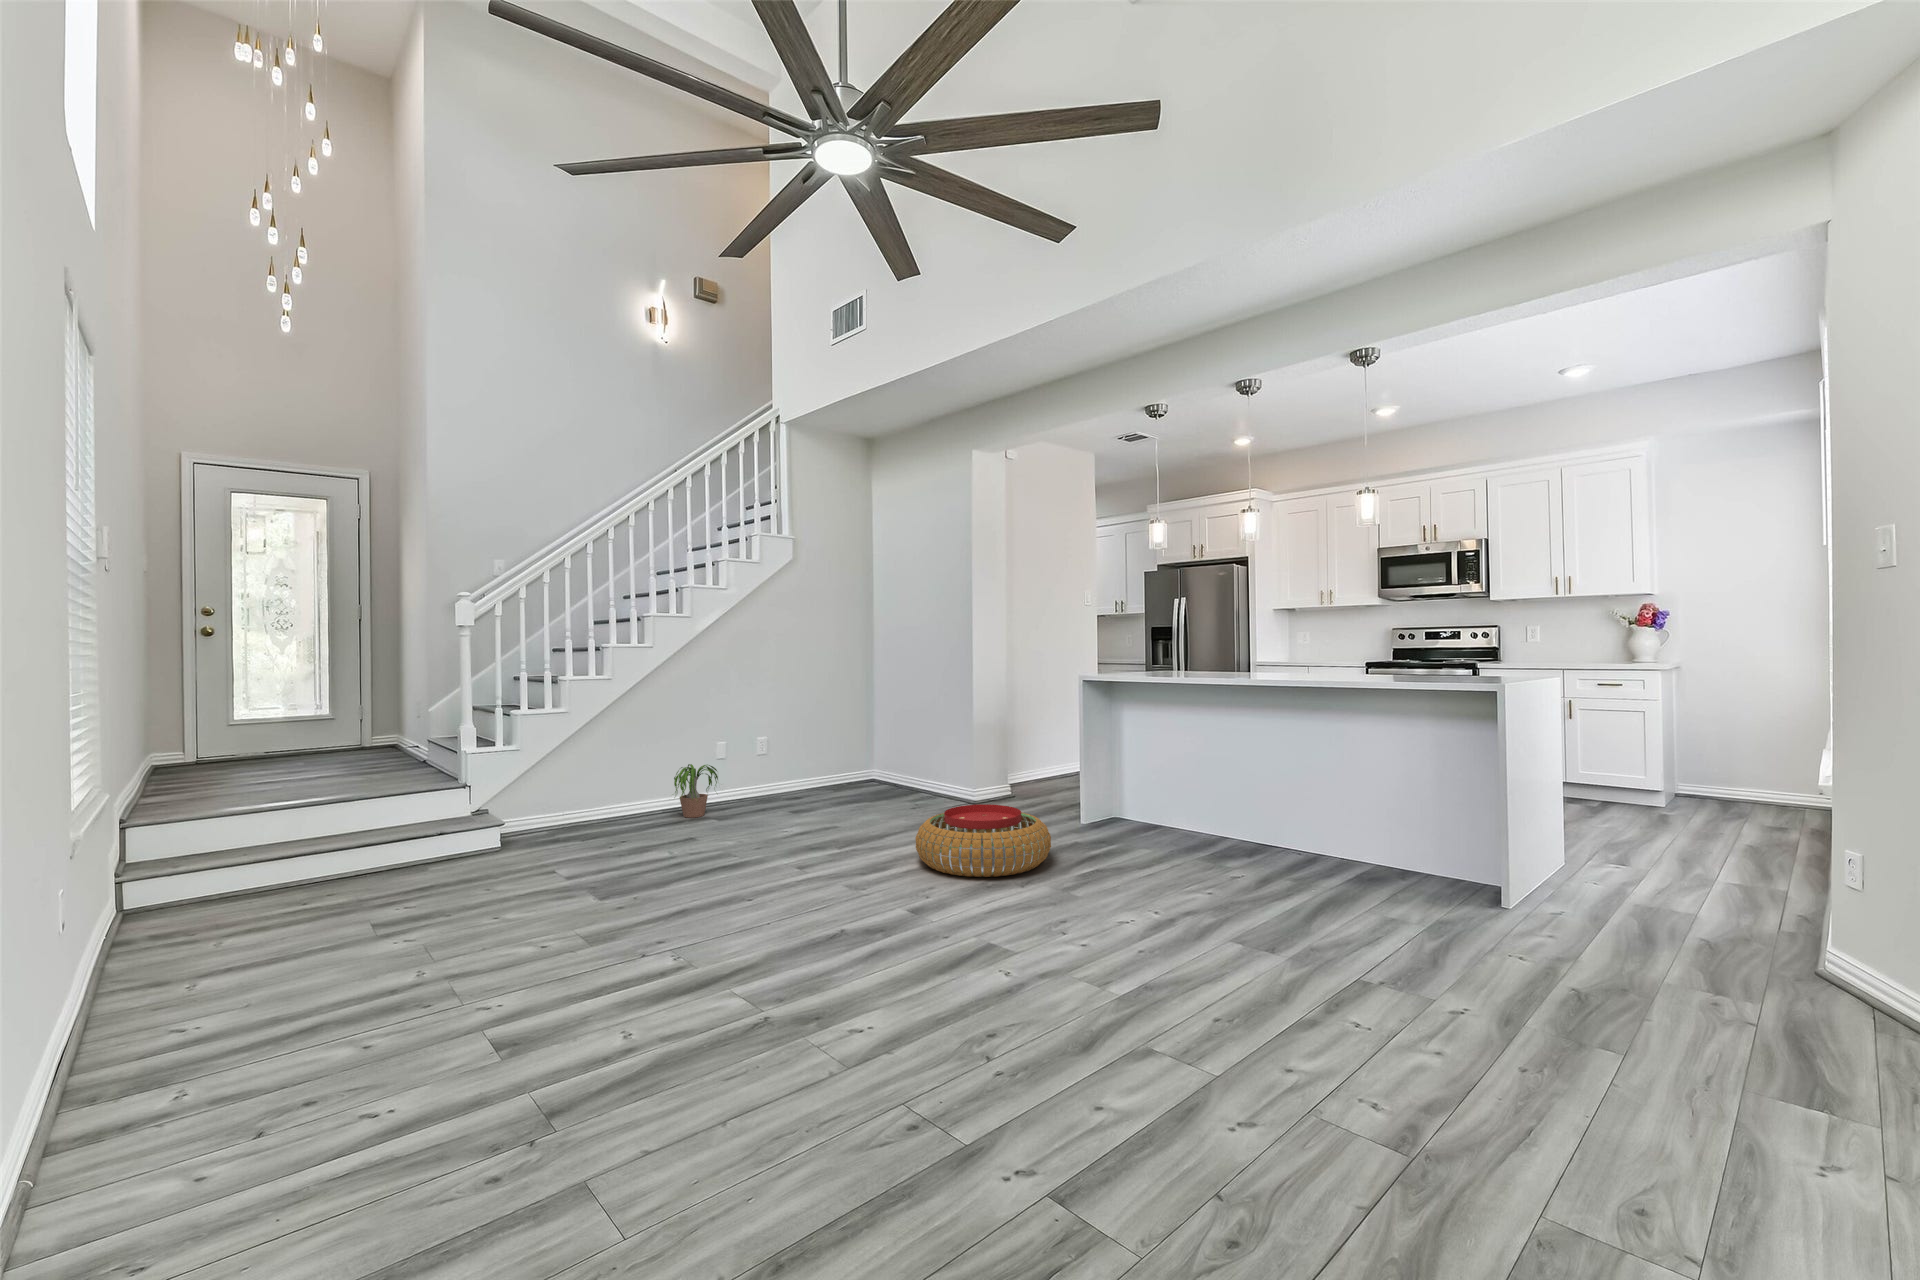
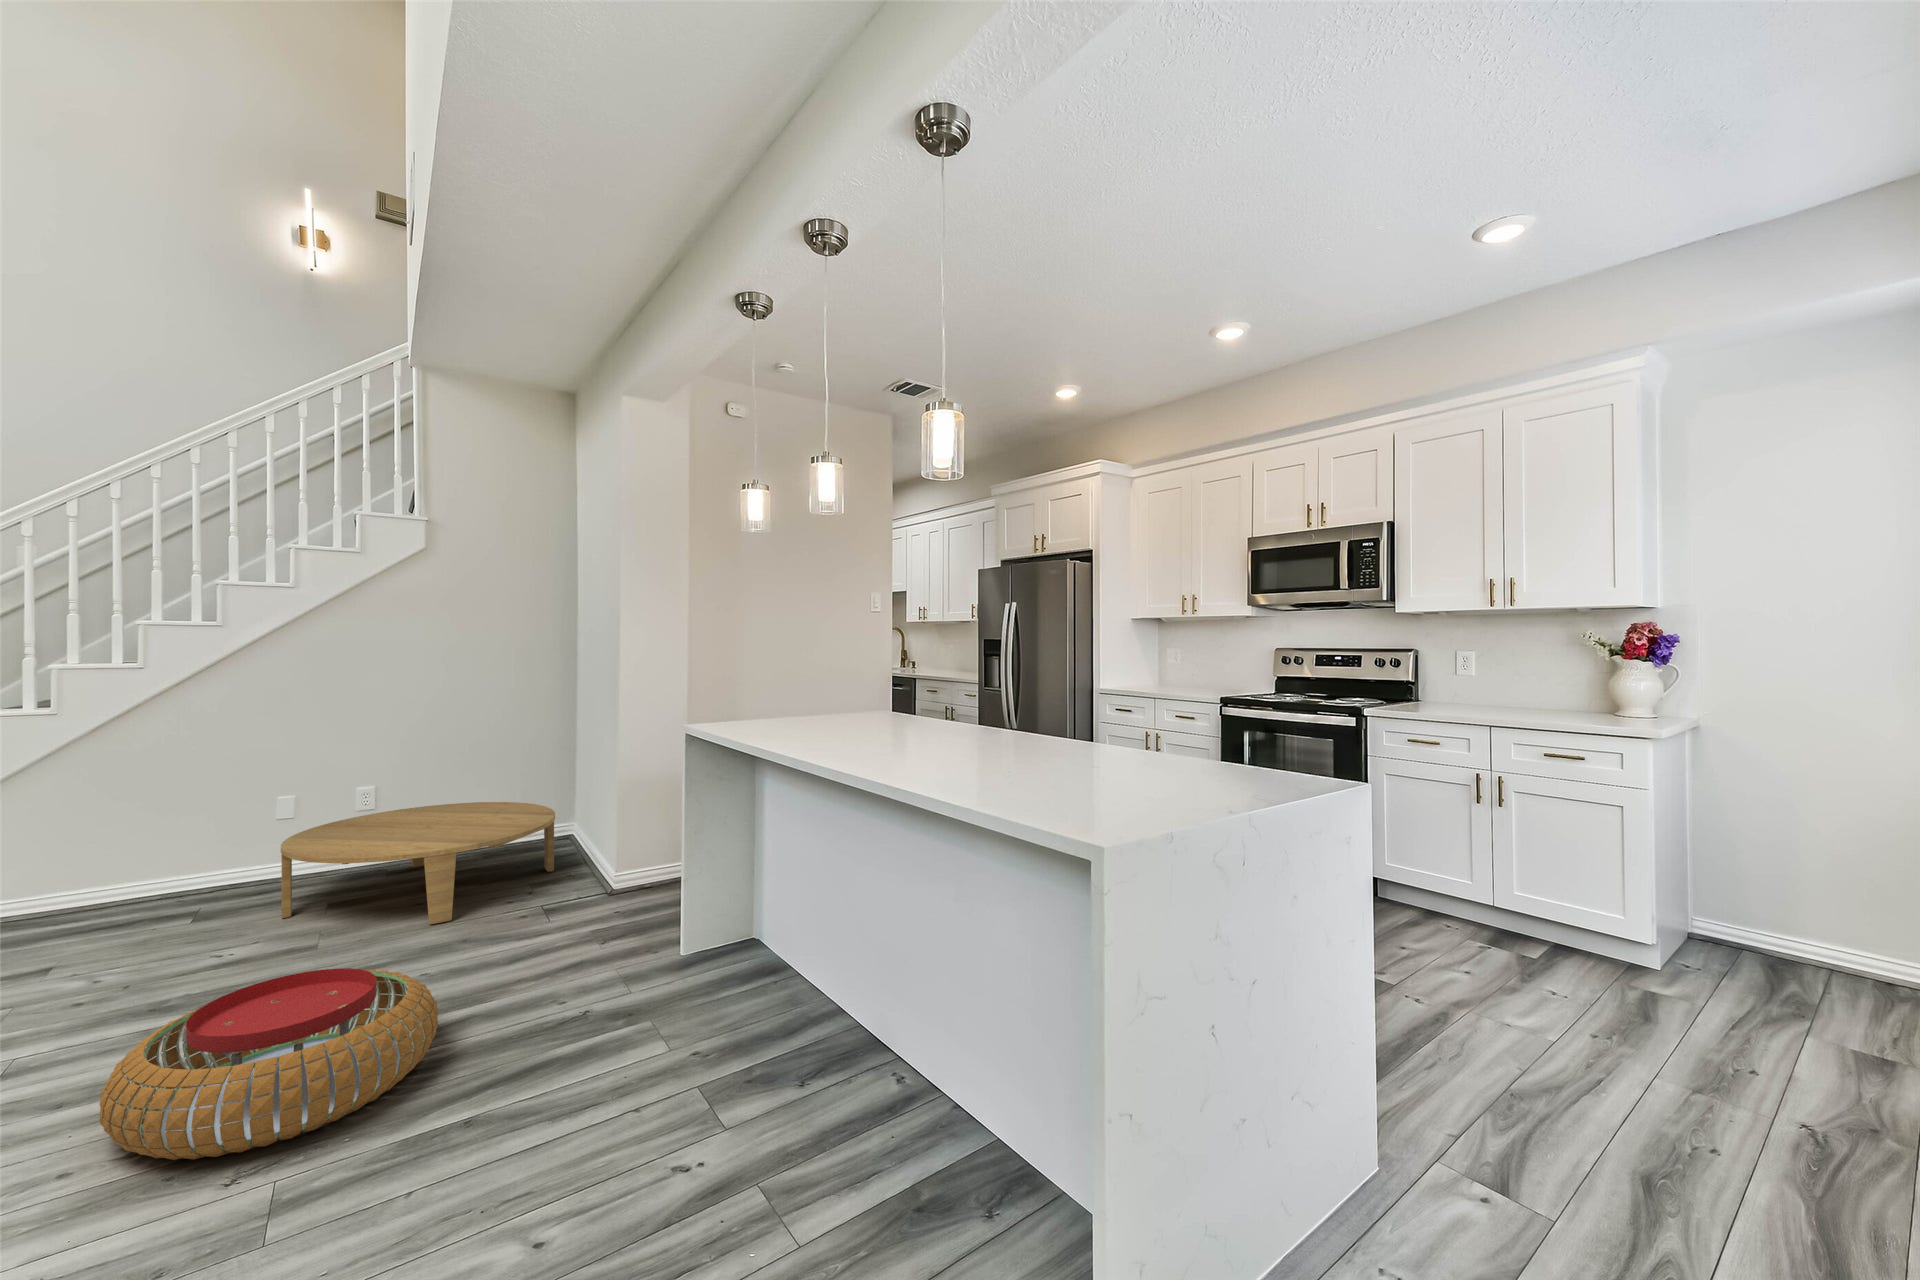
coffee table: none [776,745,933,813] -> present [281,802,555,924]
potted plant: present [674,764,718,818] -> none [81,840,211,922]

